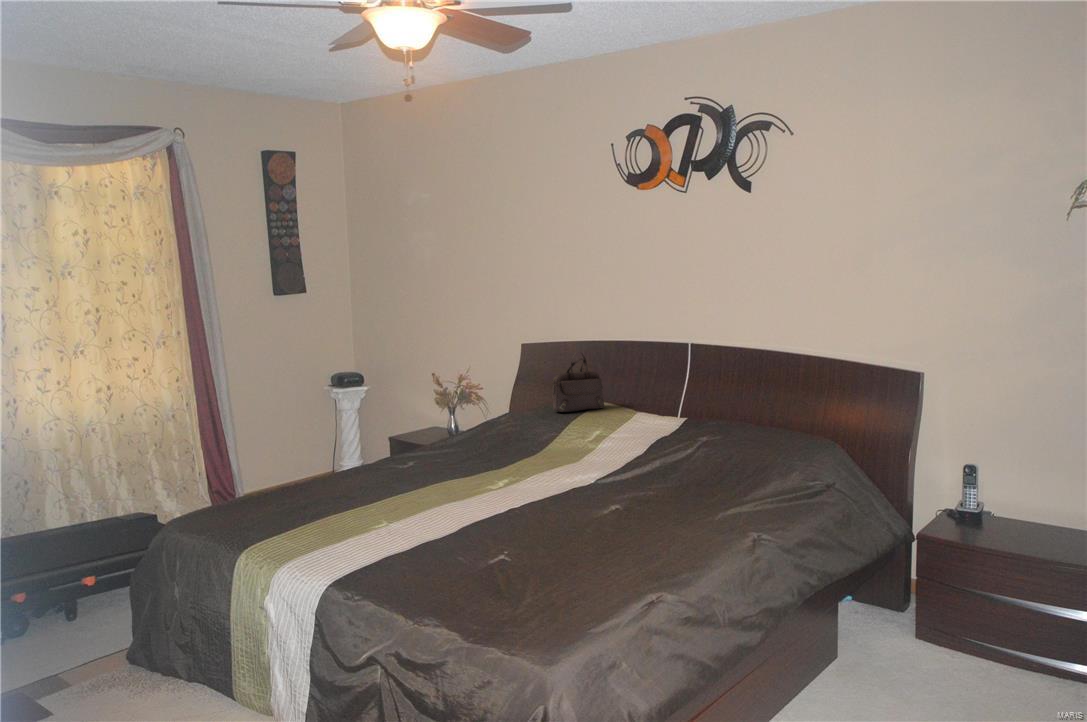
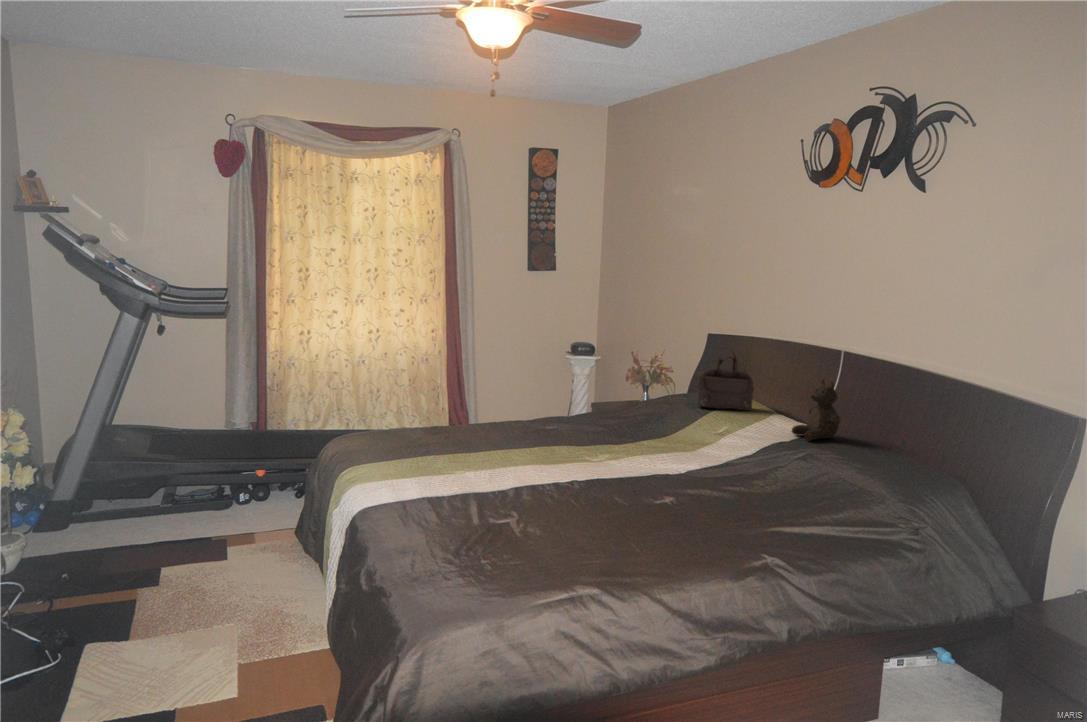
stuffed bear: none [670,366,714,424] -> present [792,379,841,440]

